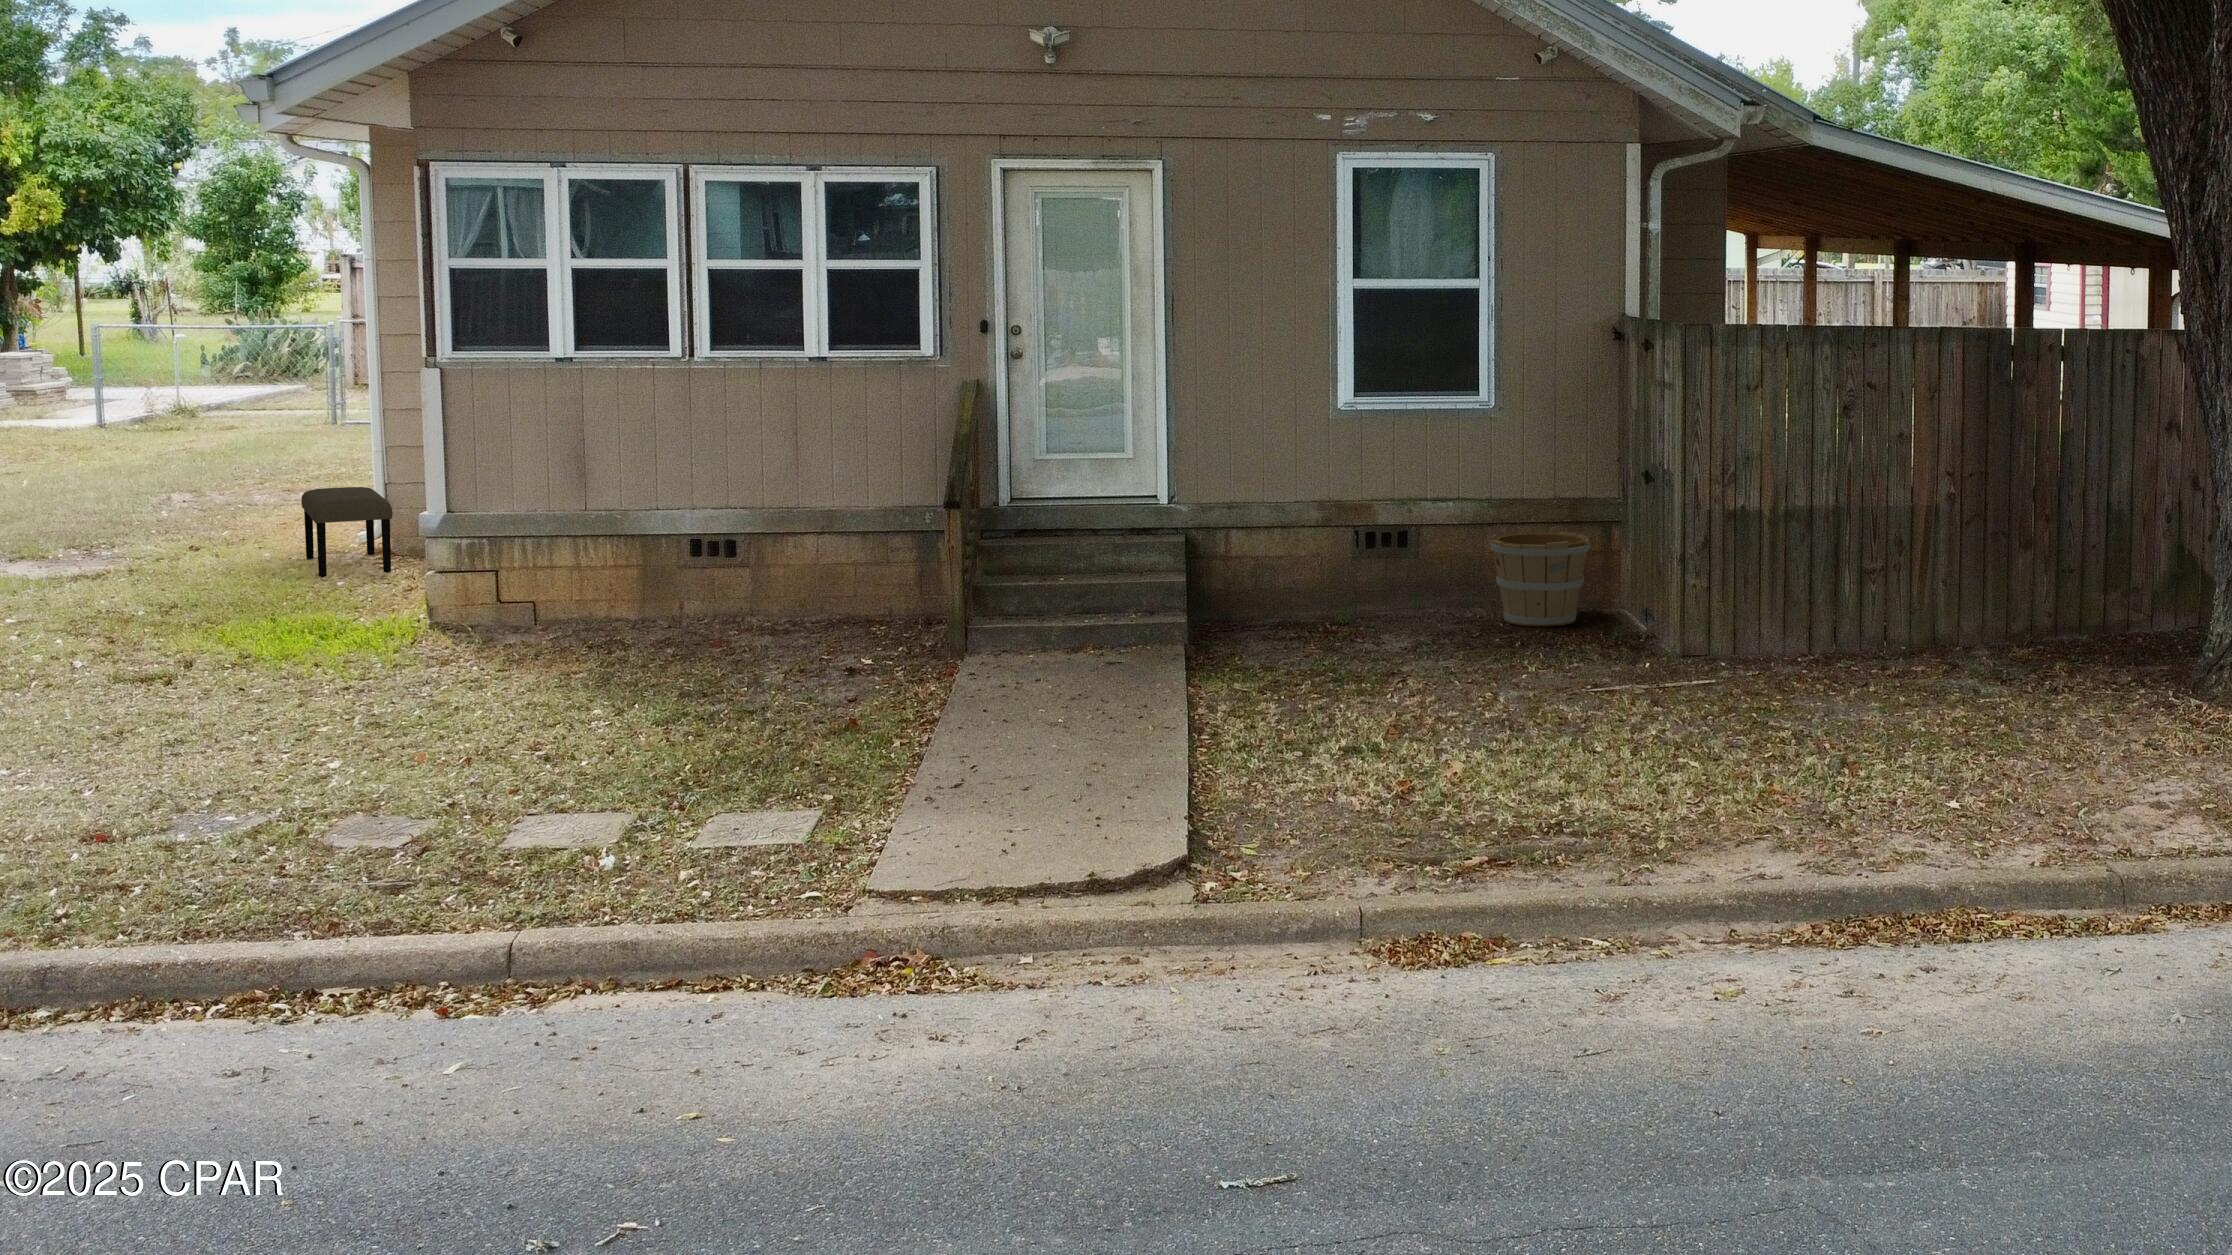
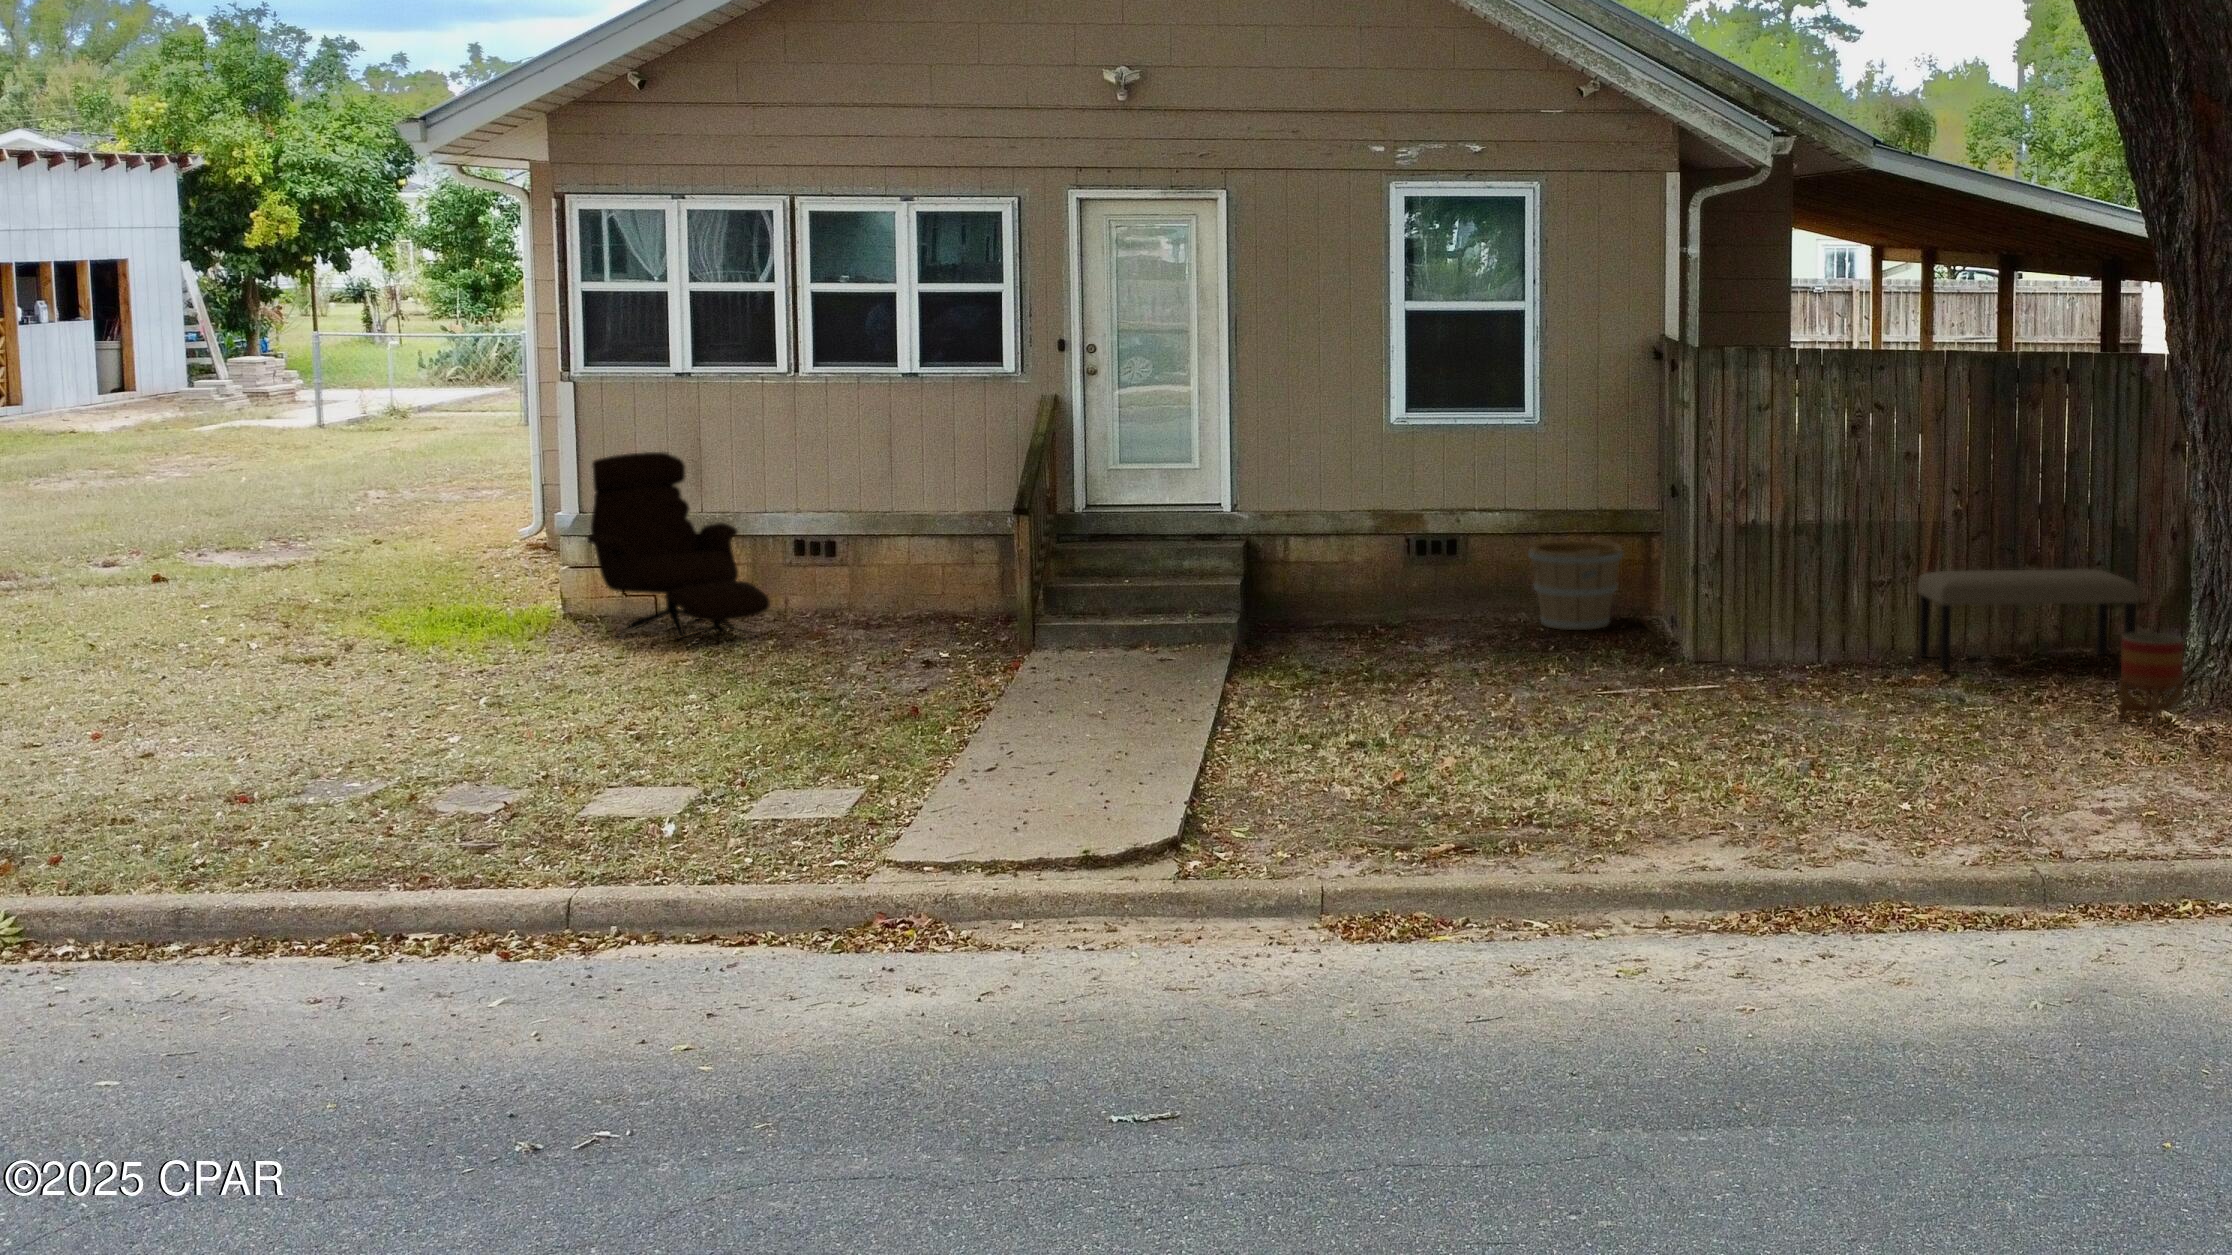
lounge chair: none [456,446,668,659] -> present [587,452,770,646]
bench: present [301,487,393,578] -> present [1917,569,2139,670]
planter: none [2141,618,2208,718] -> present [2119,632,2184,728]

